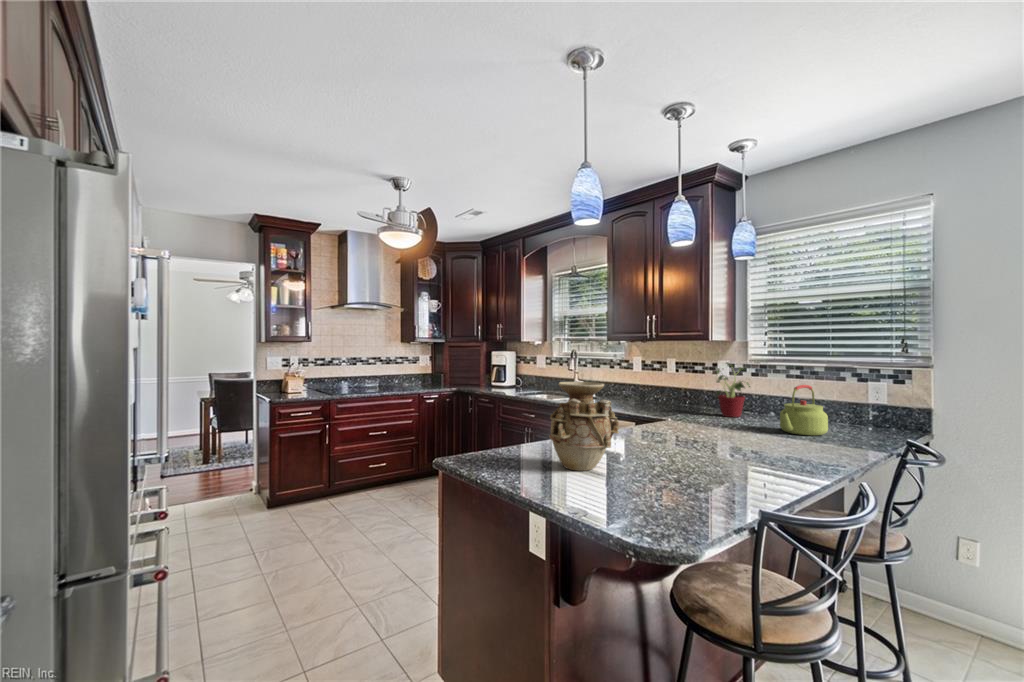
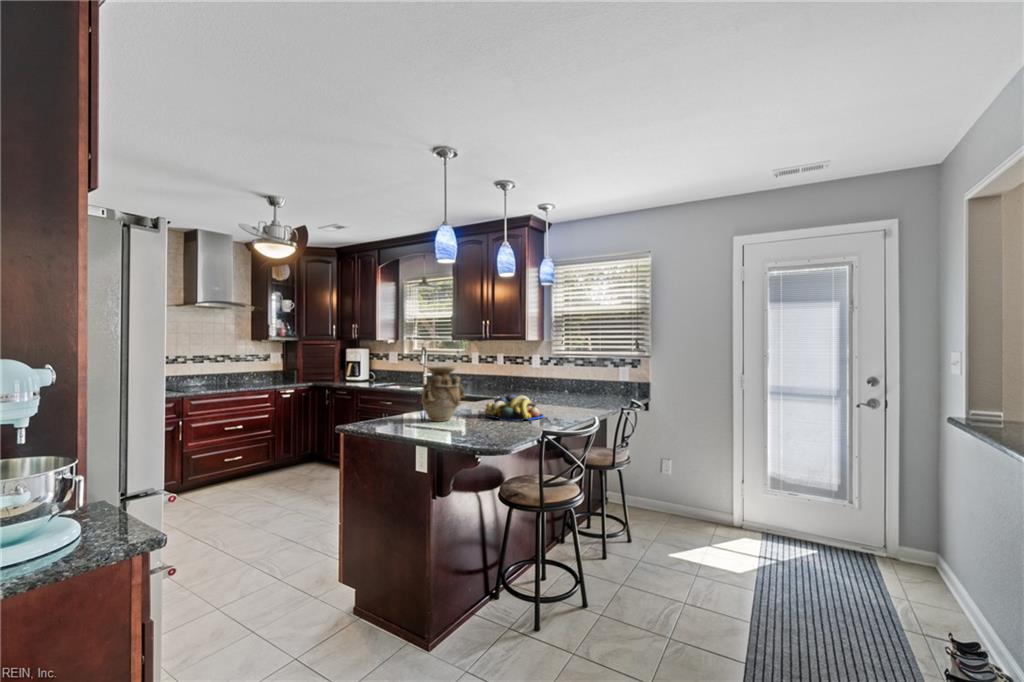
potted plant: present [717,362,750,417] -> none [529,356,553,395]
kettle: present [780,385,828,435] -> none [567,369,594,402]
fruit bowl: none [652,428,757,481] -> present [485,395,544,421]

